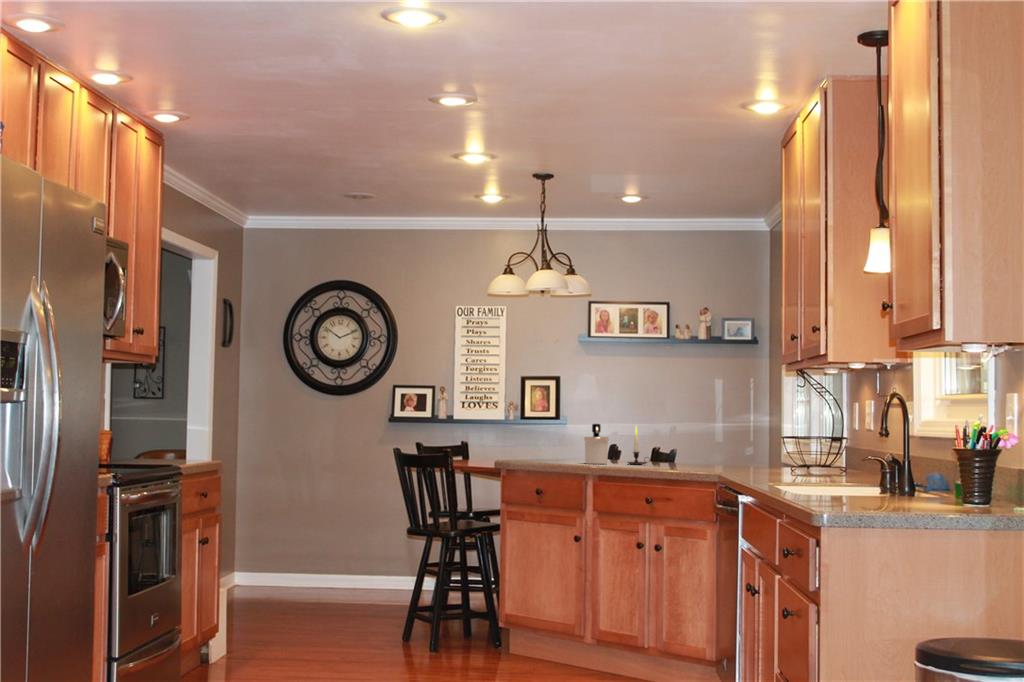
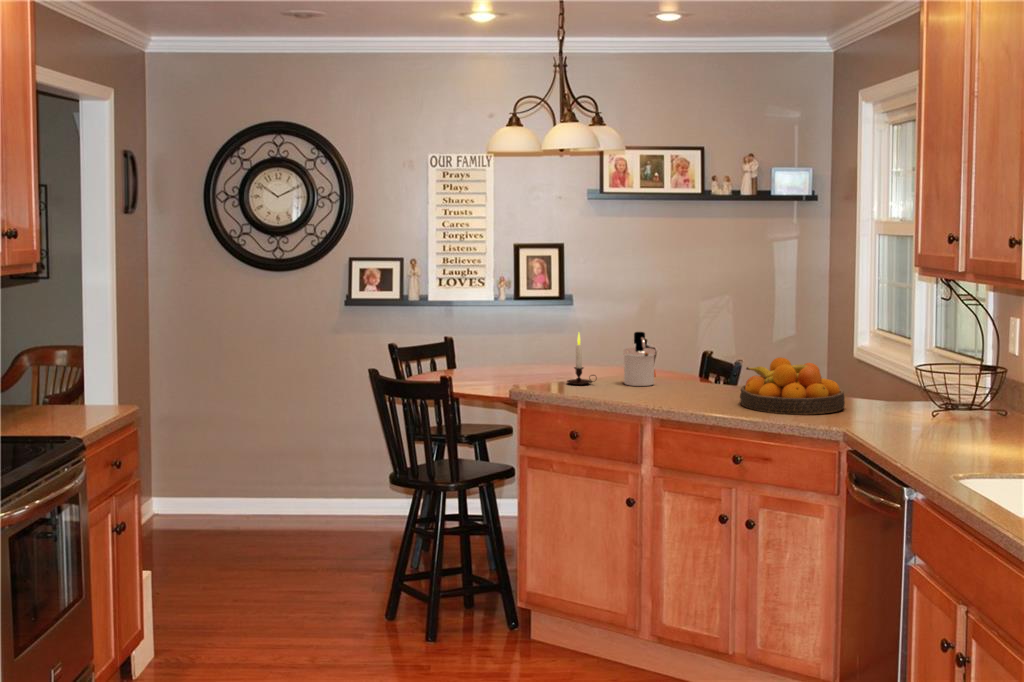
candle: present [628,427,647,465] -> present [567,334,595,385]
fruit bowl: none [662,435,738,472] -> present [740,357,845,415]

